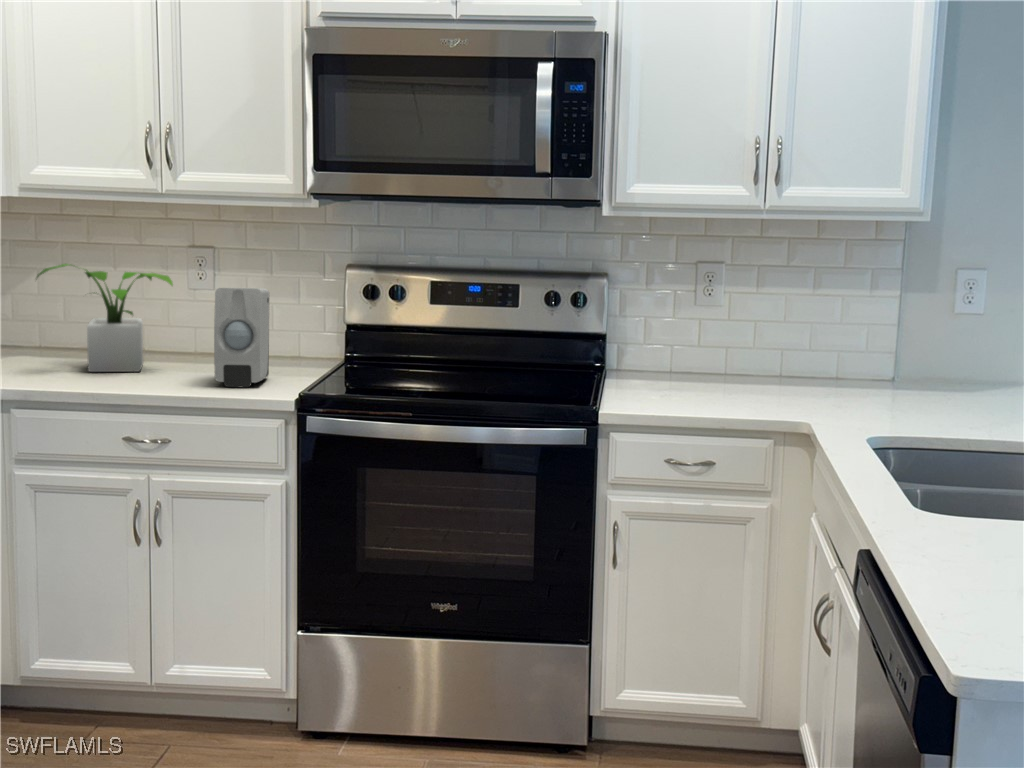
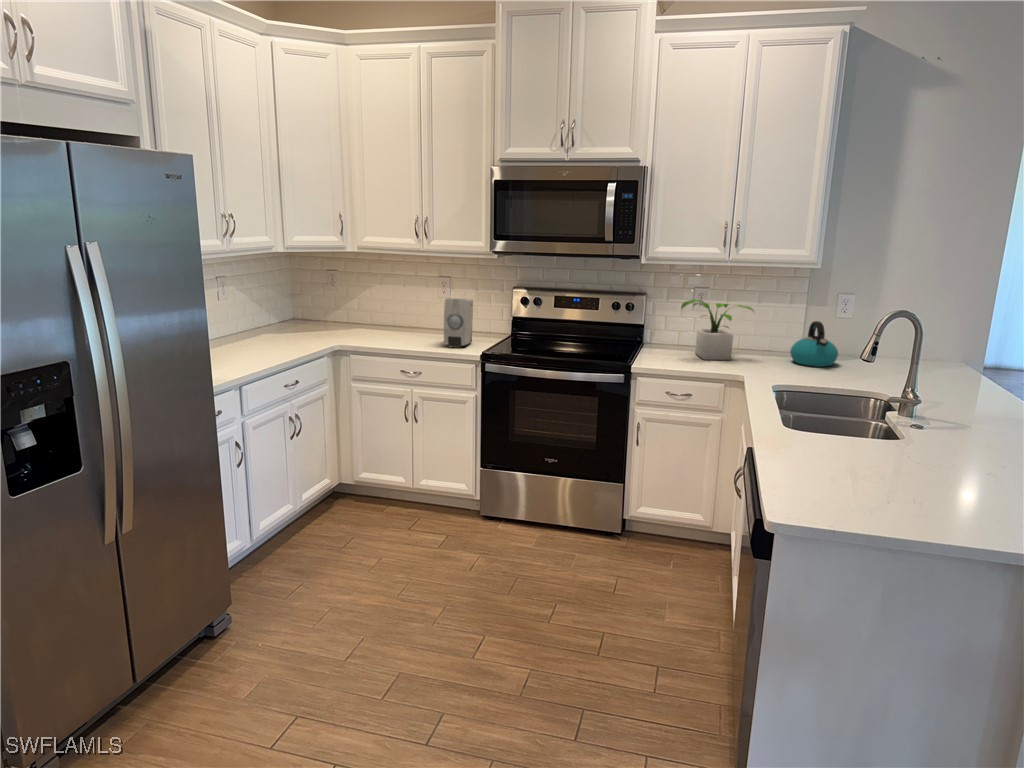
potted plant: present [37,264,173,372] -> present [681,299,754,360]
kettle: none [882,318,966,401] -> present [790,321,838,367]

